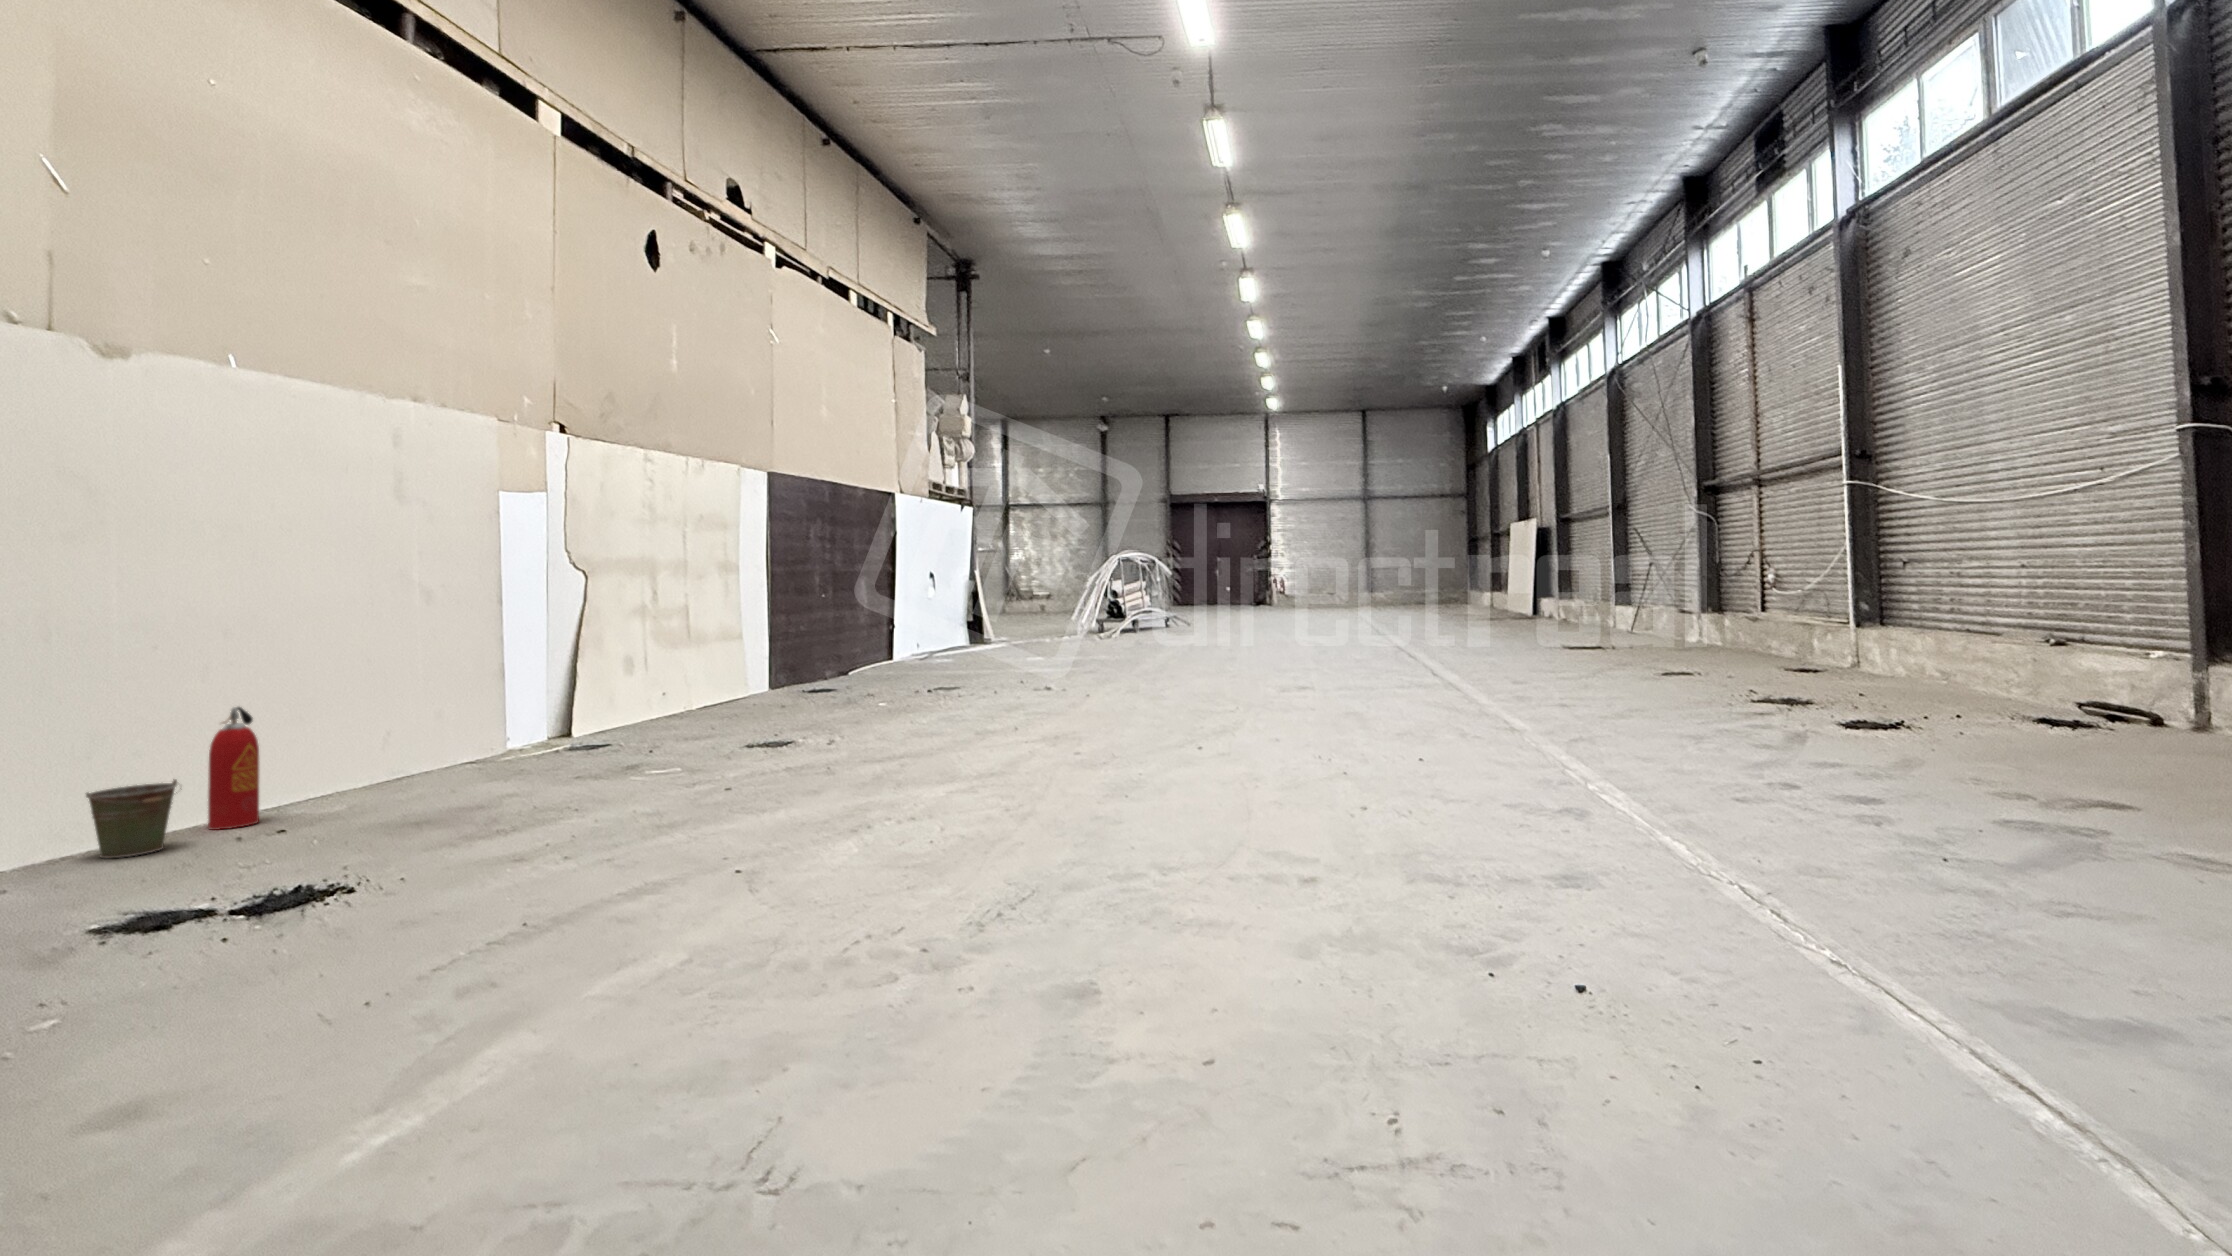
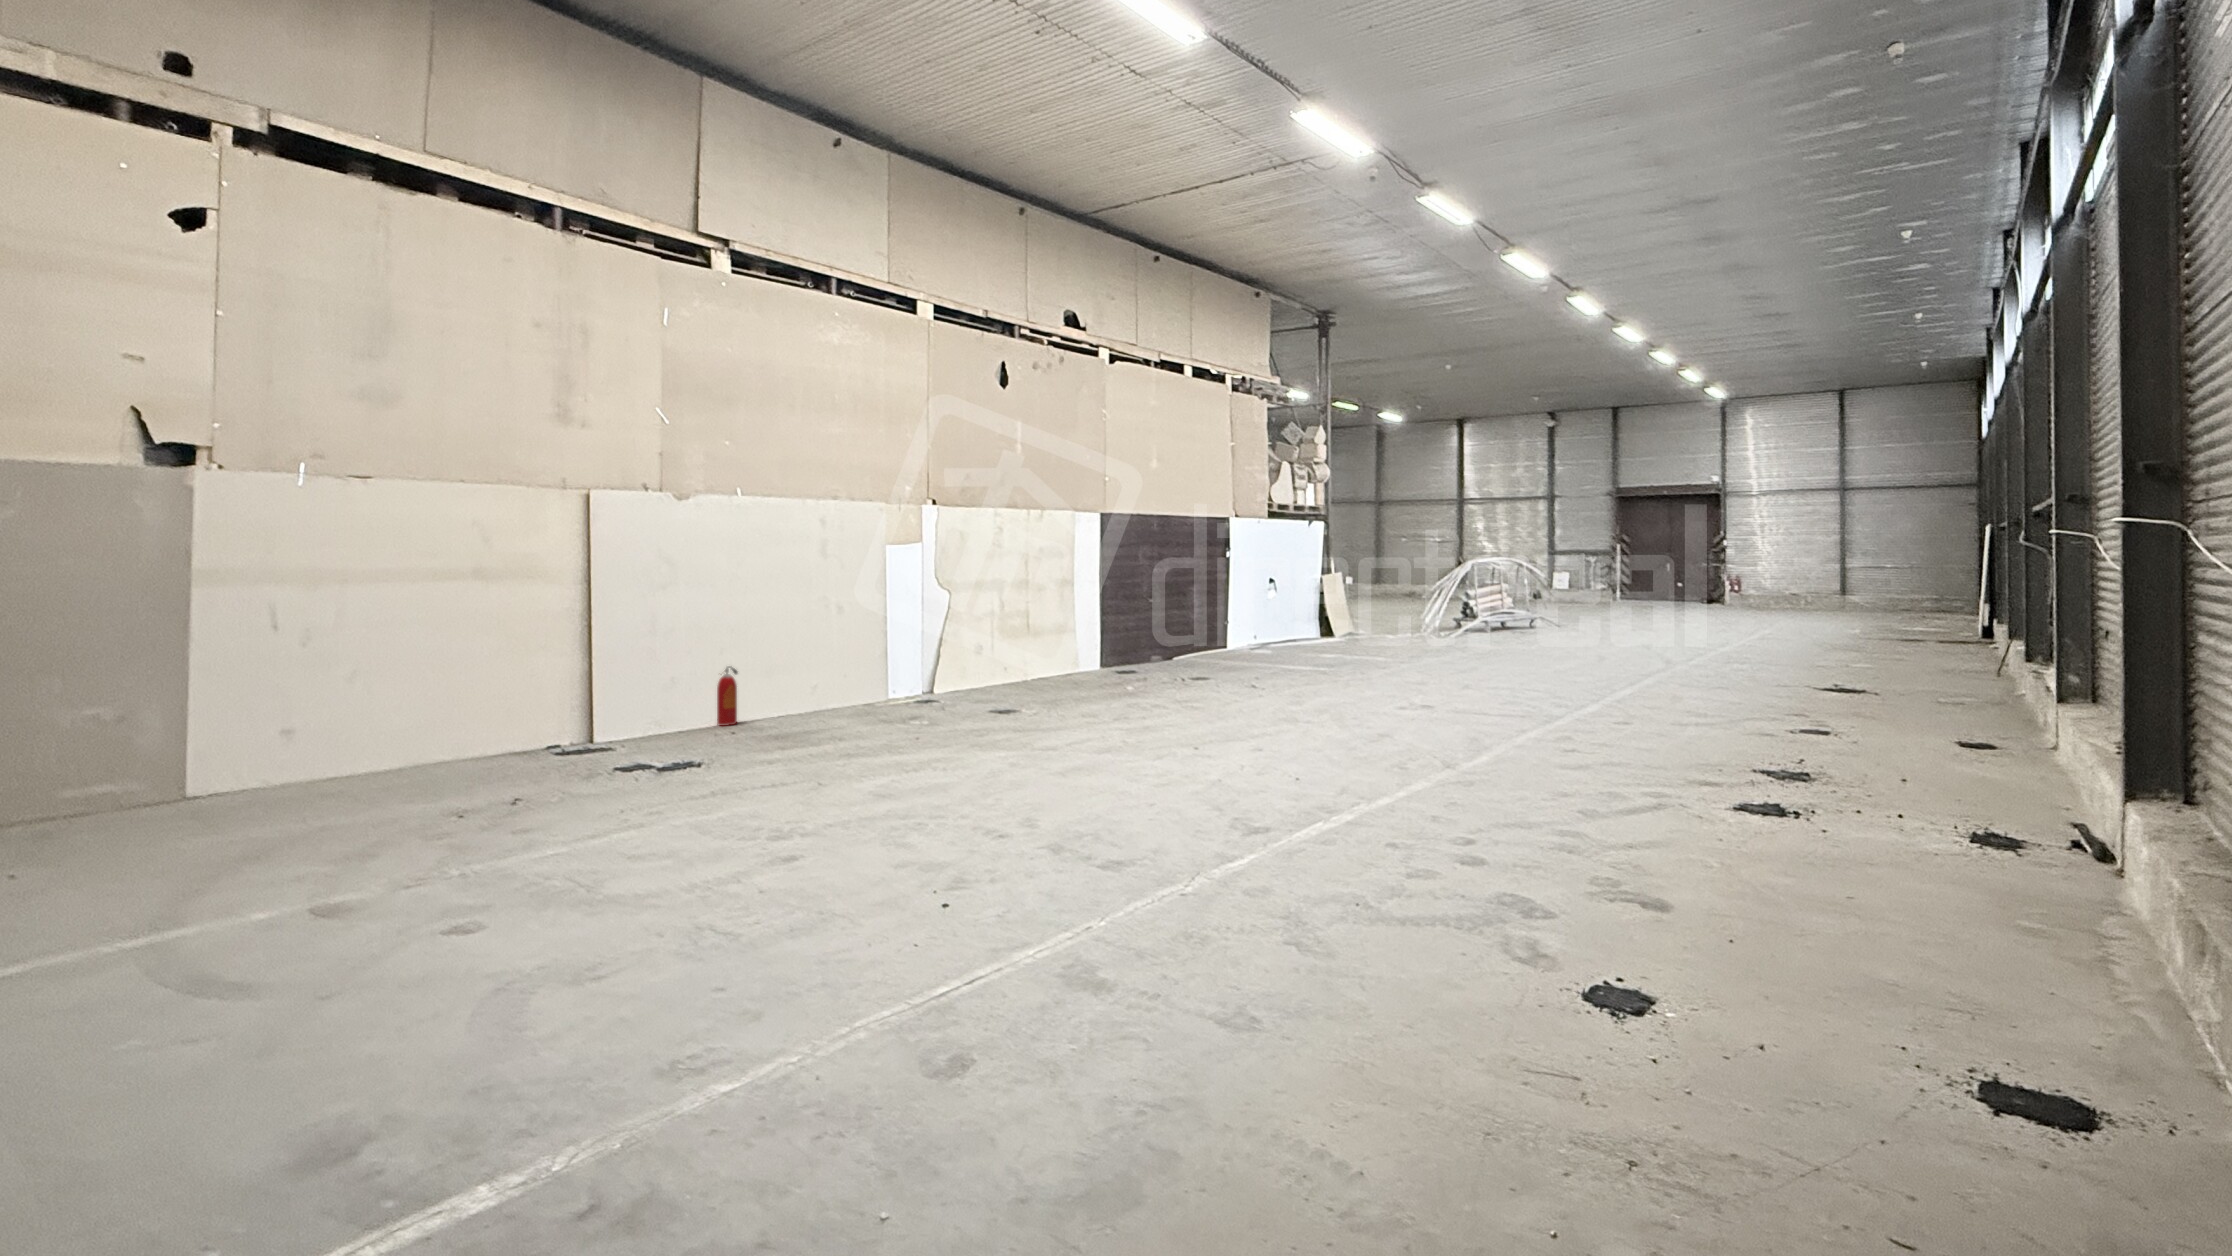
bucket: present [86,779,181,858] -> none [661,700,697,734]

